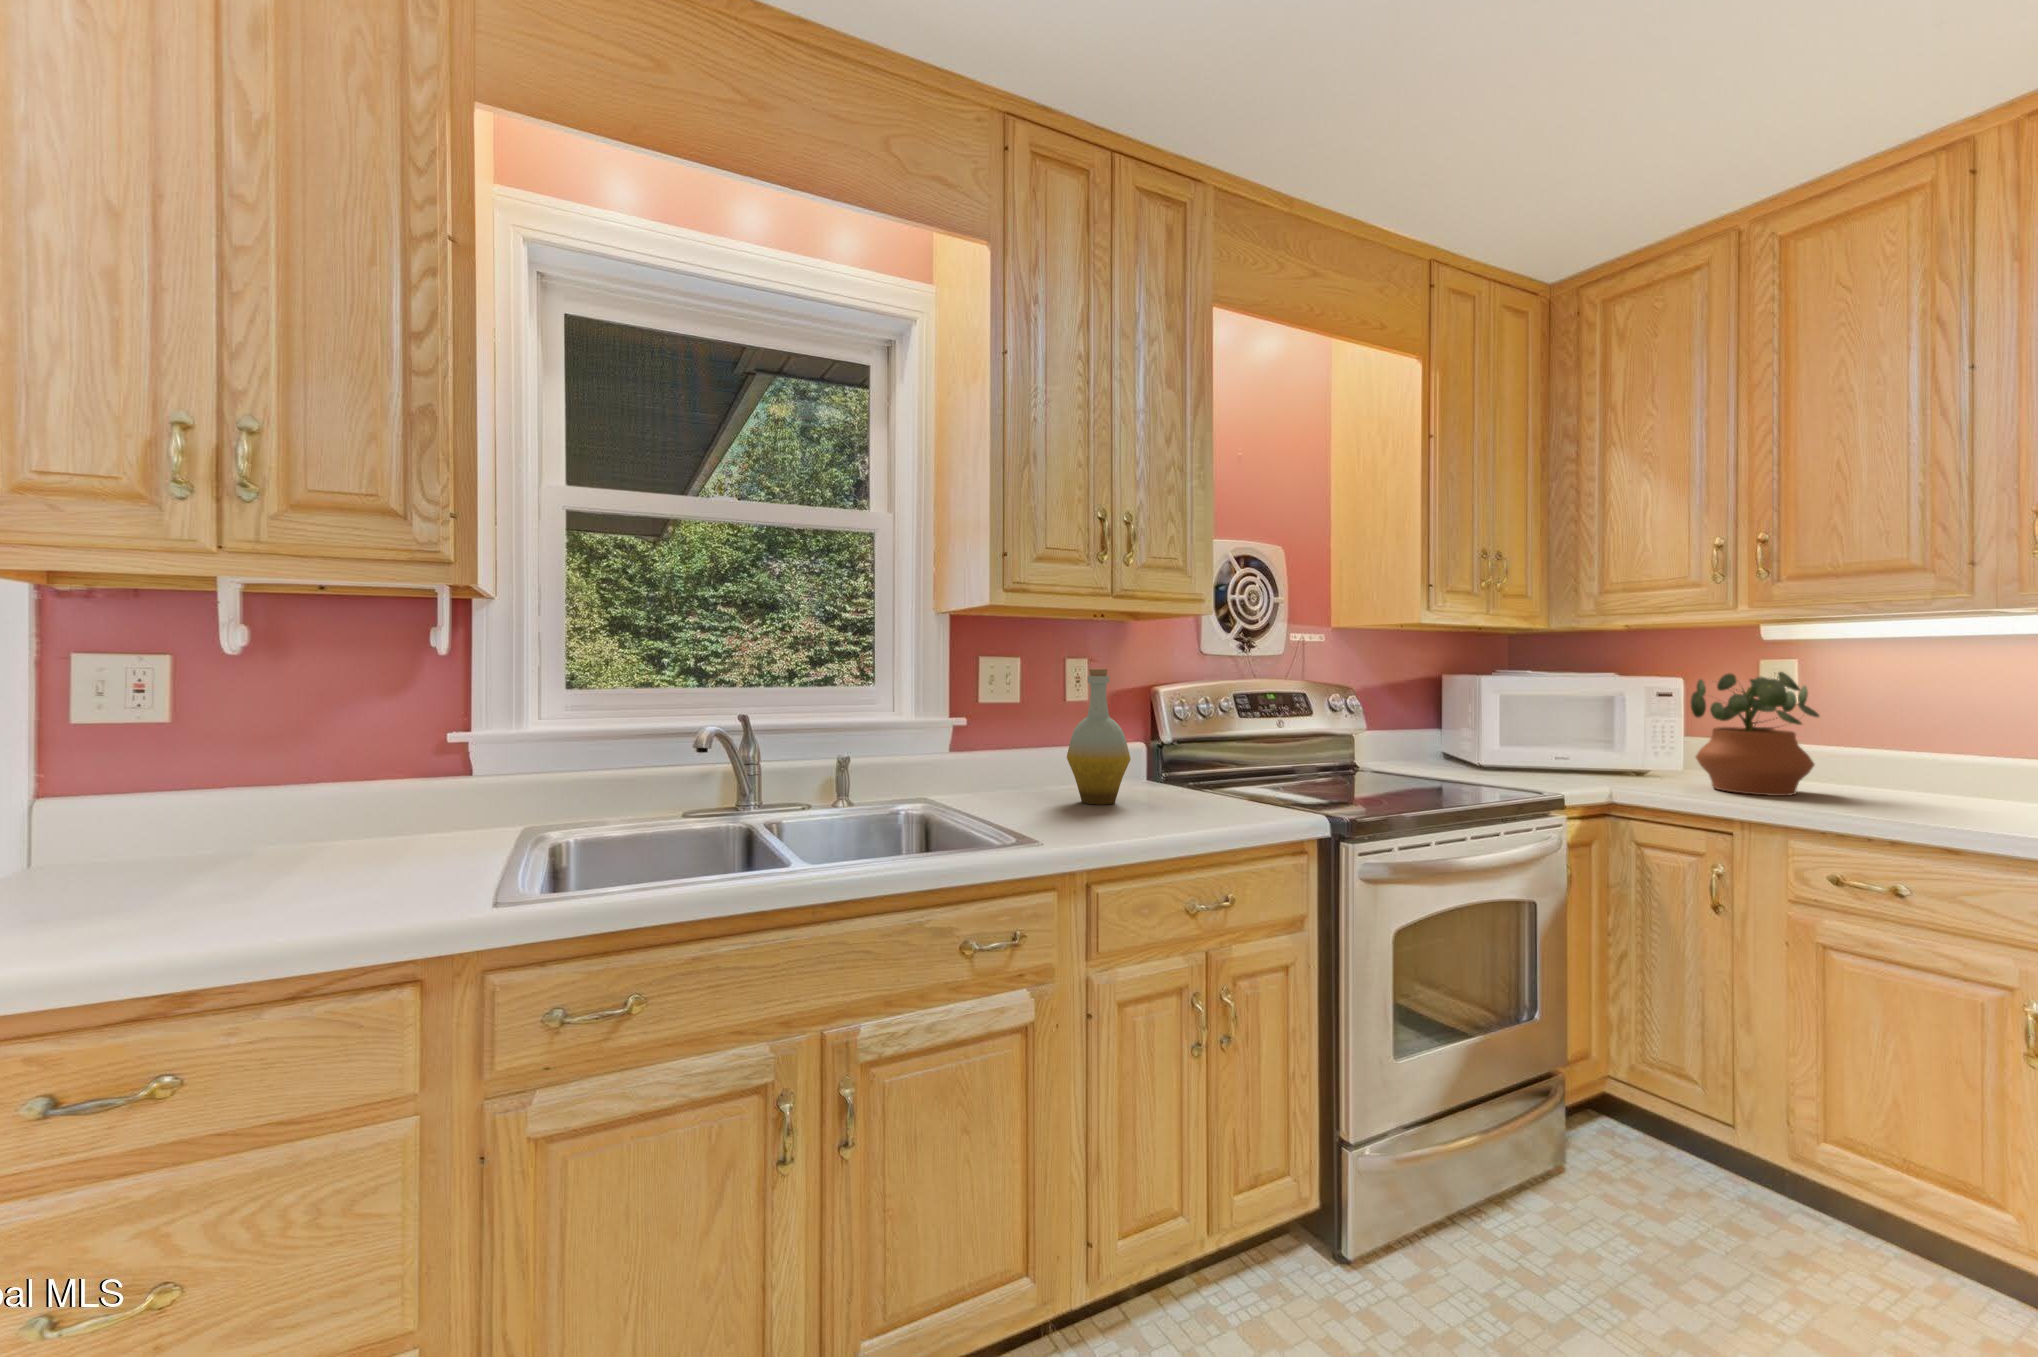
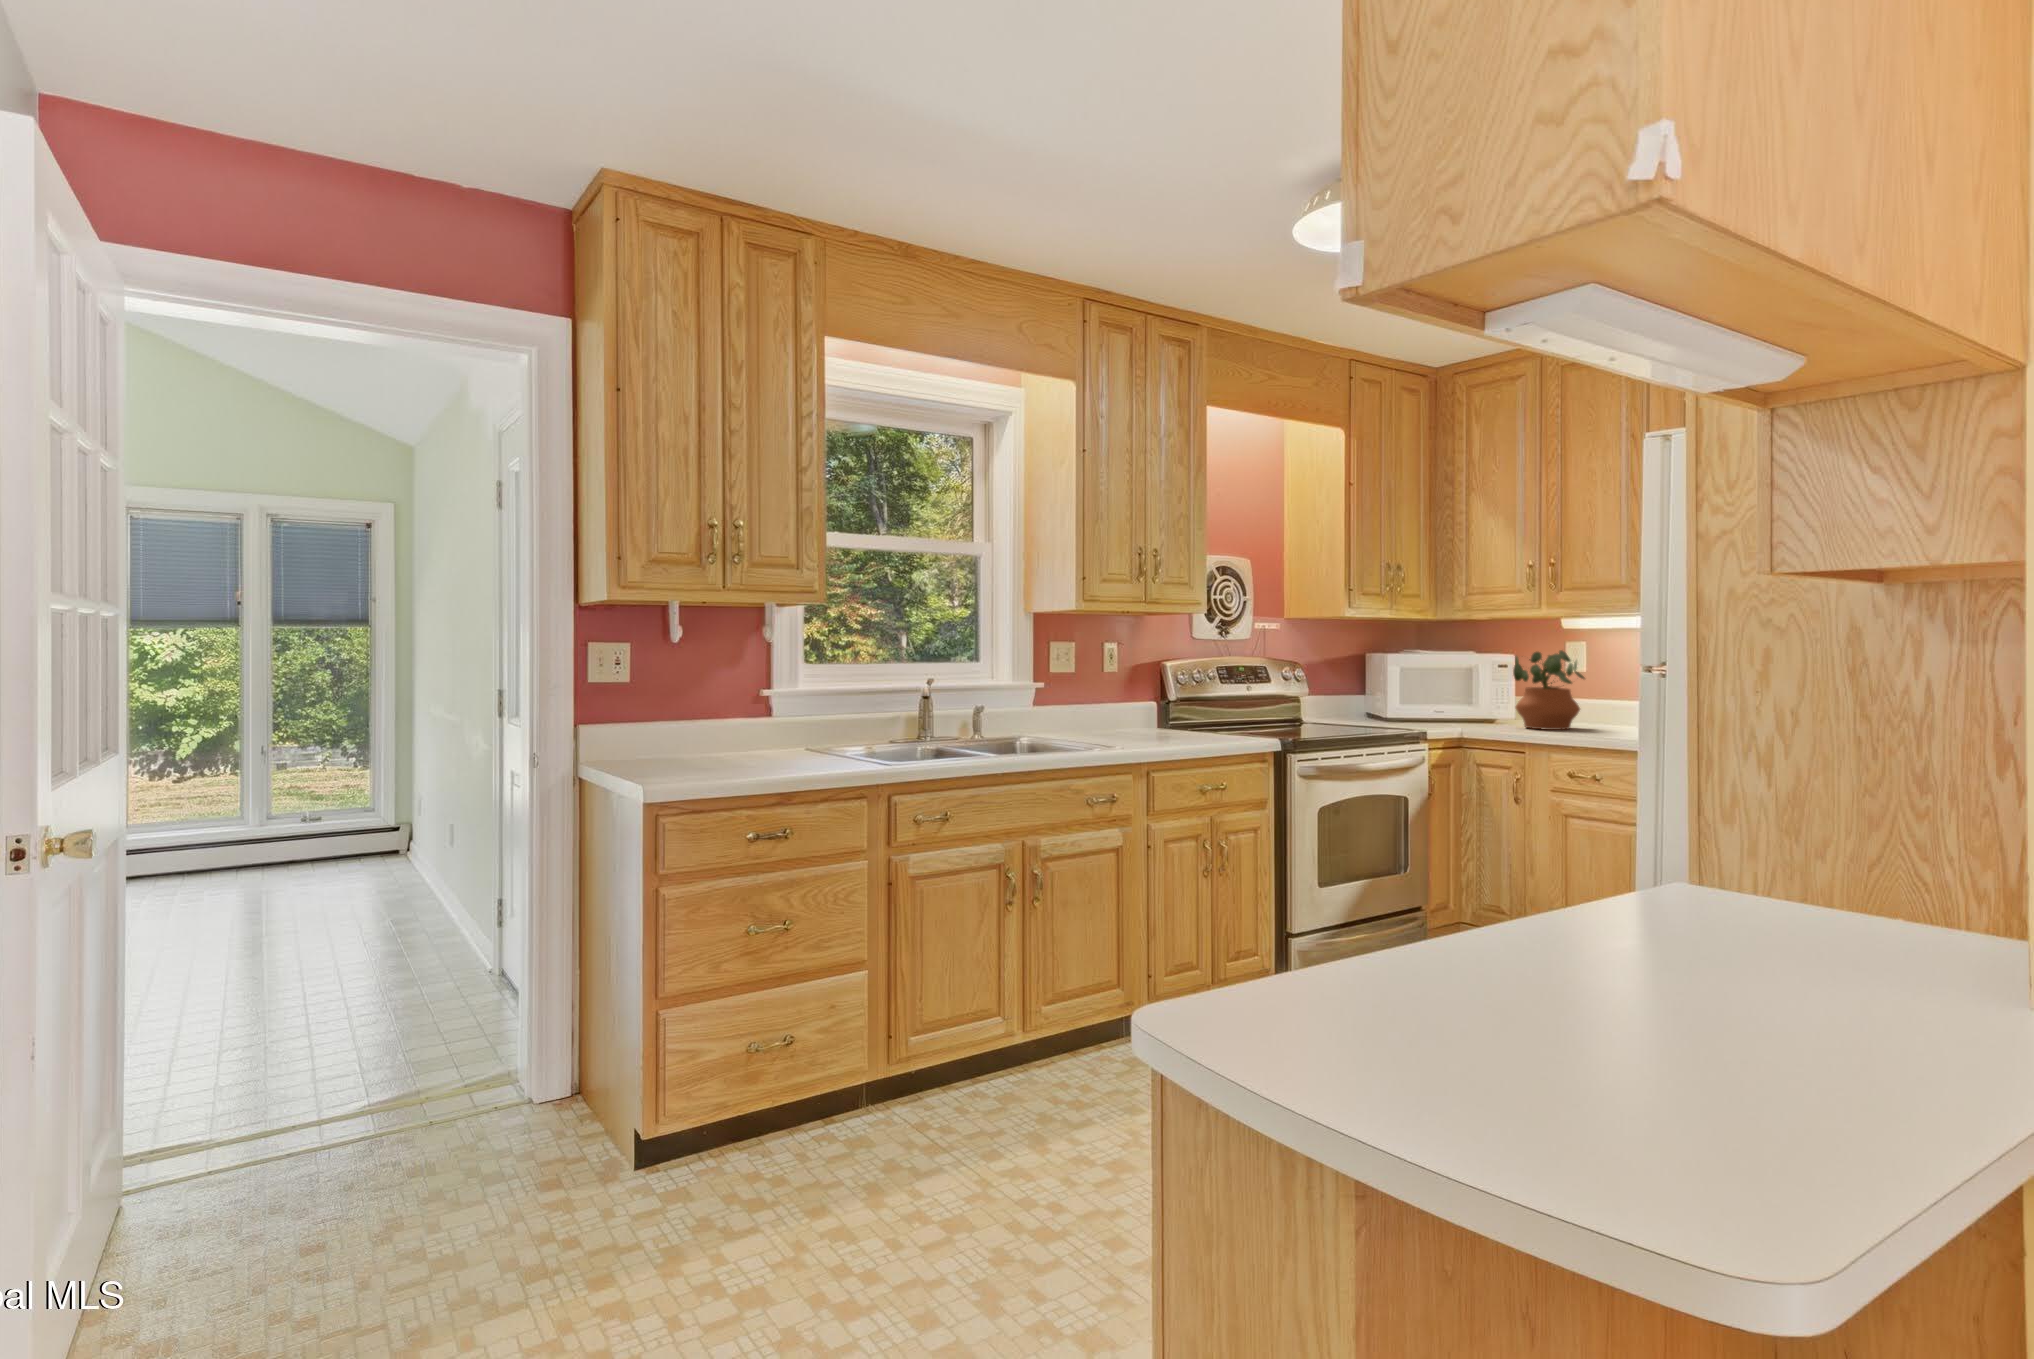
bottle: present [1067,669,1131,804] -> none [1115,650,1157,737]

